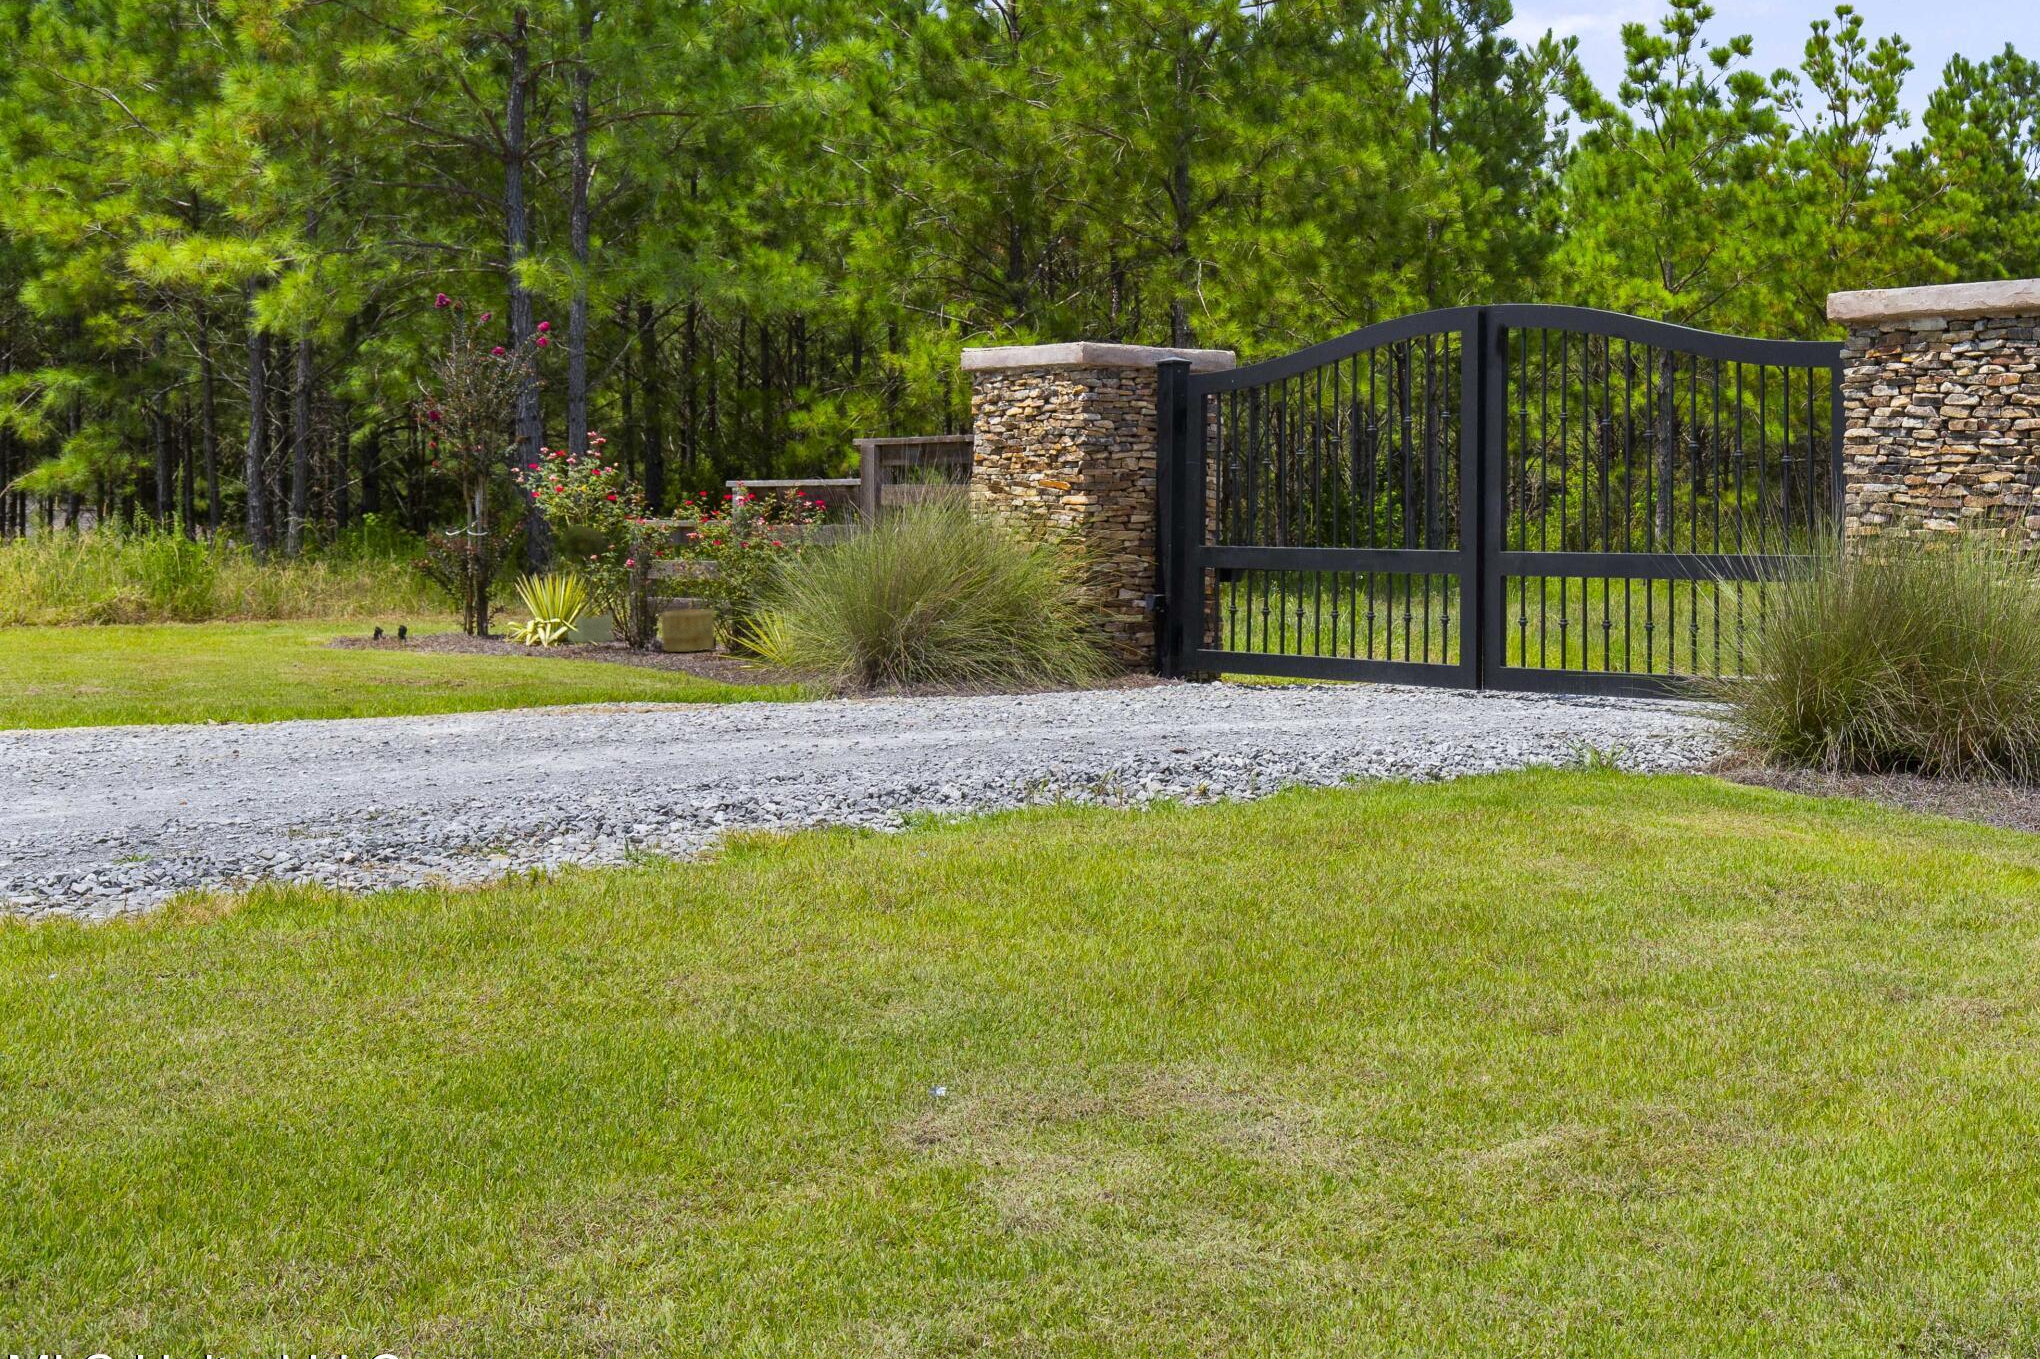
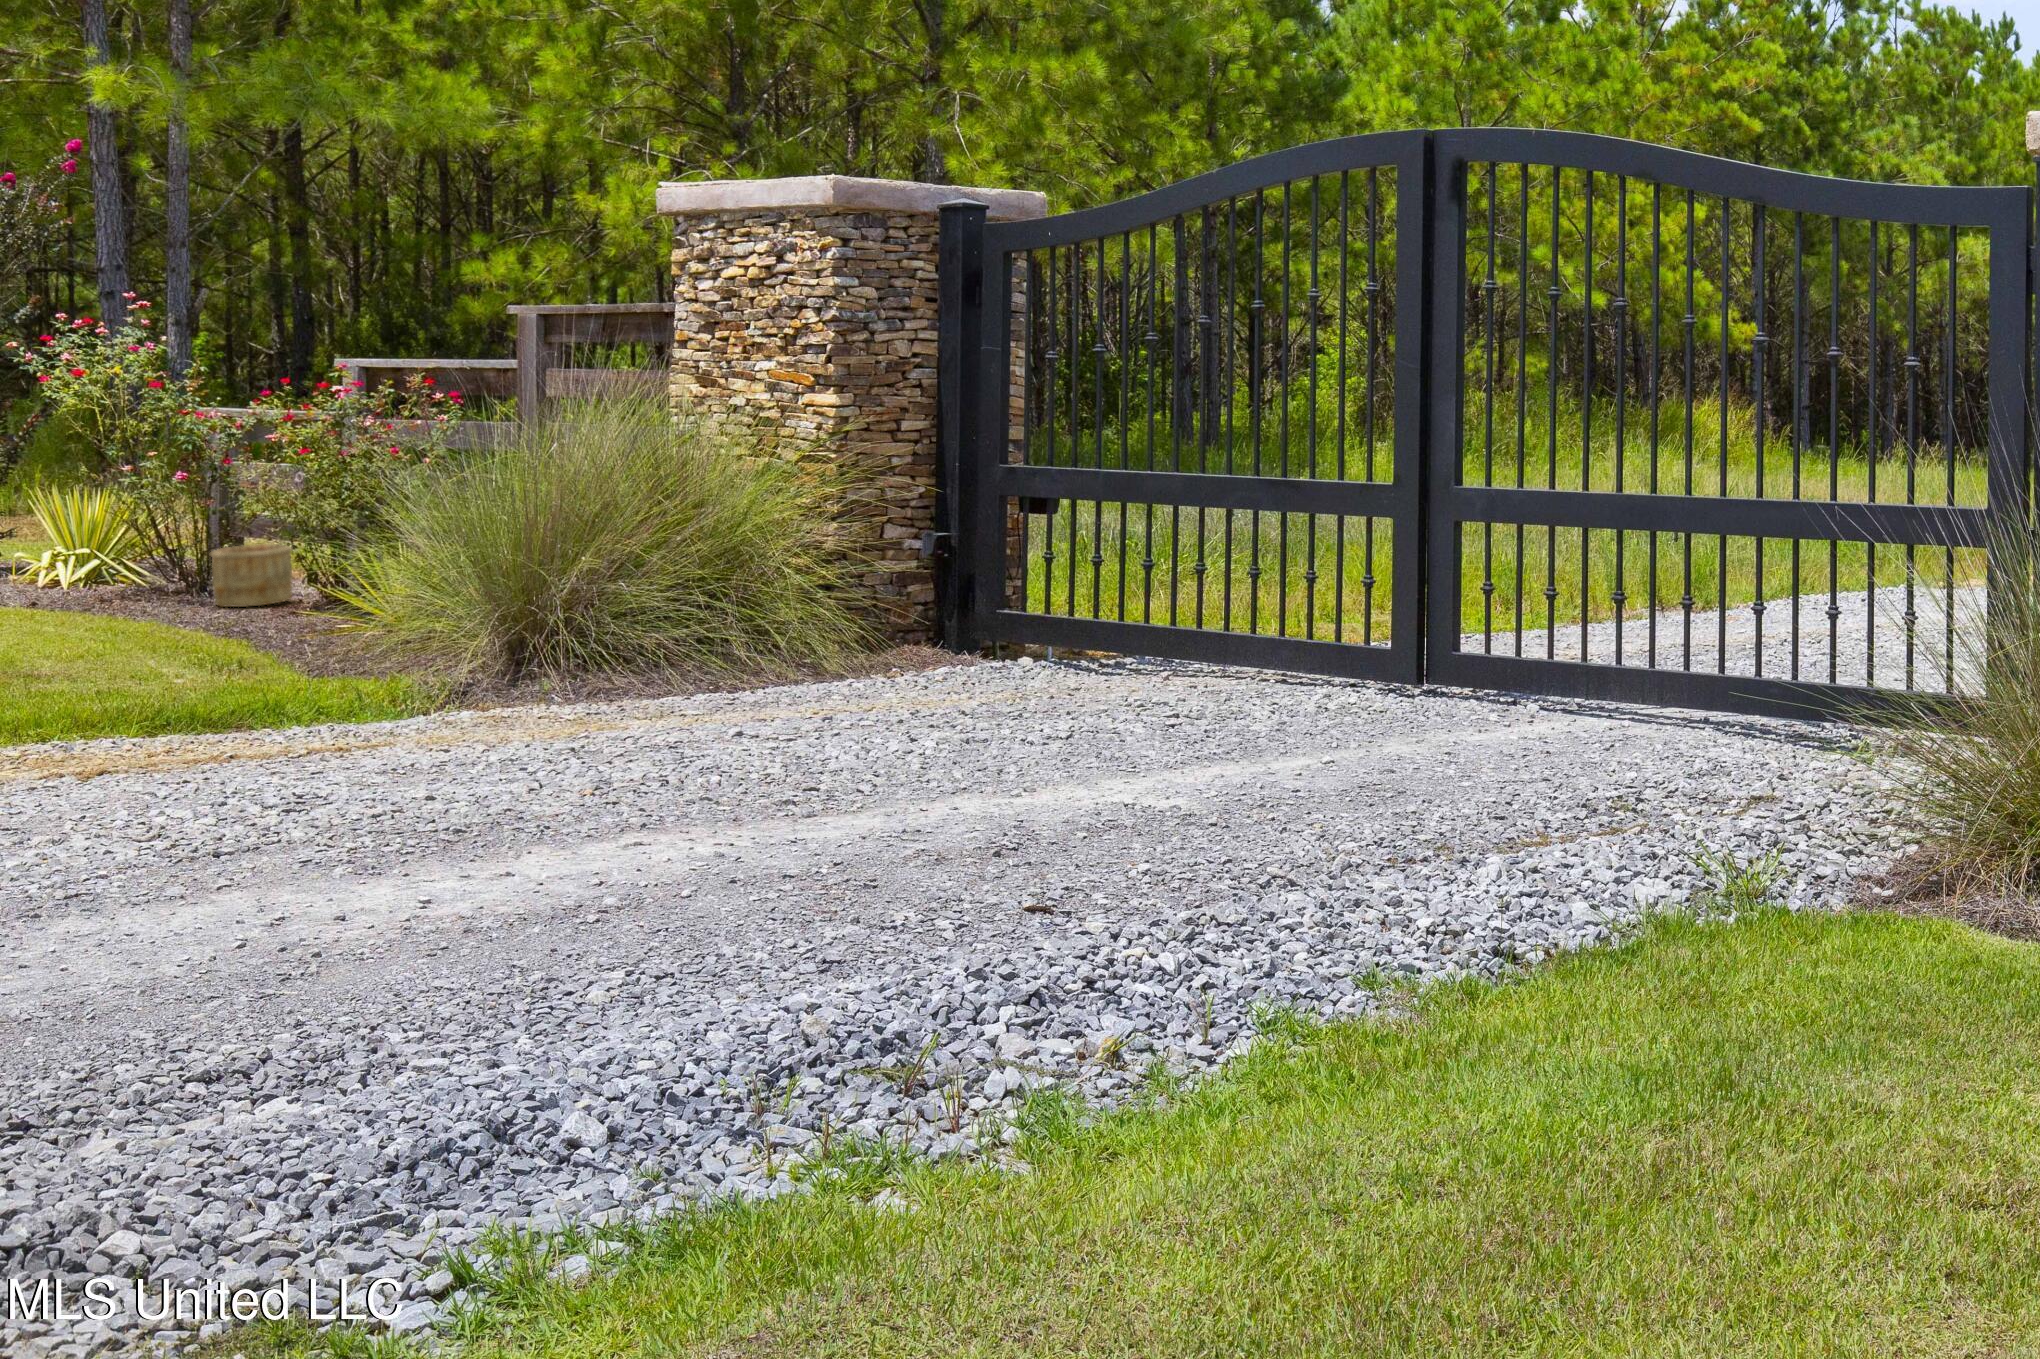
potted tree: present [561,525,614,643] -> none [67,420,151,589]

